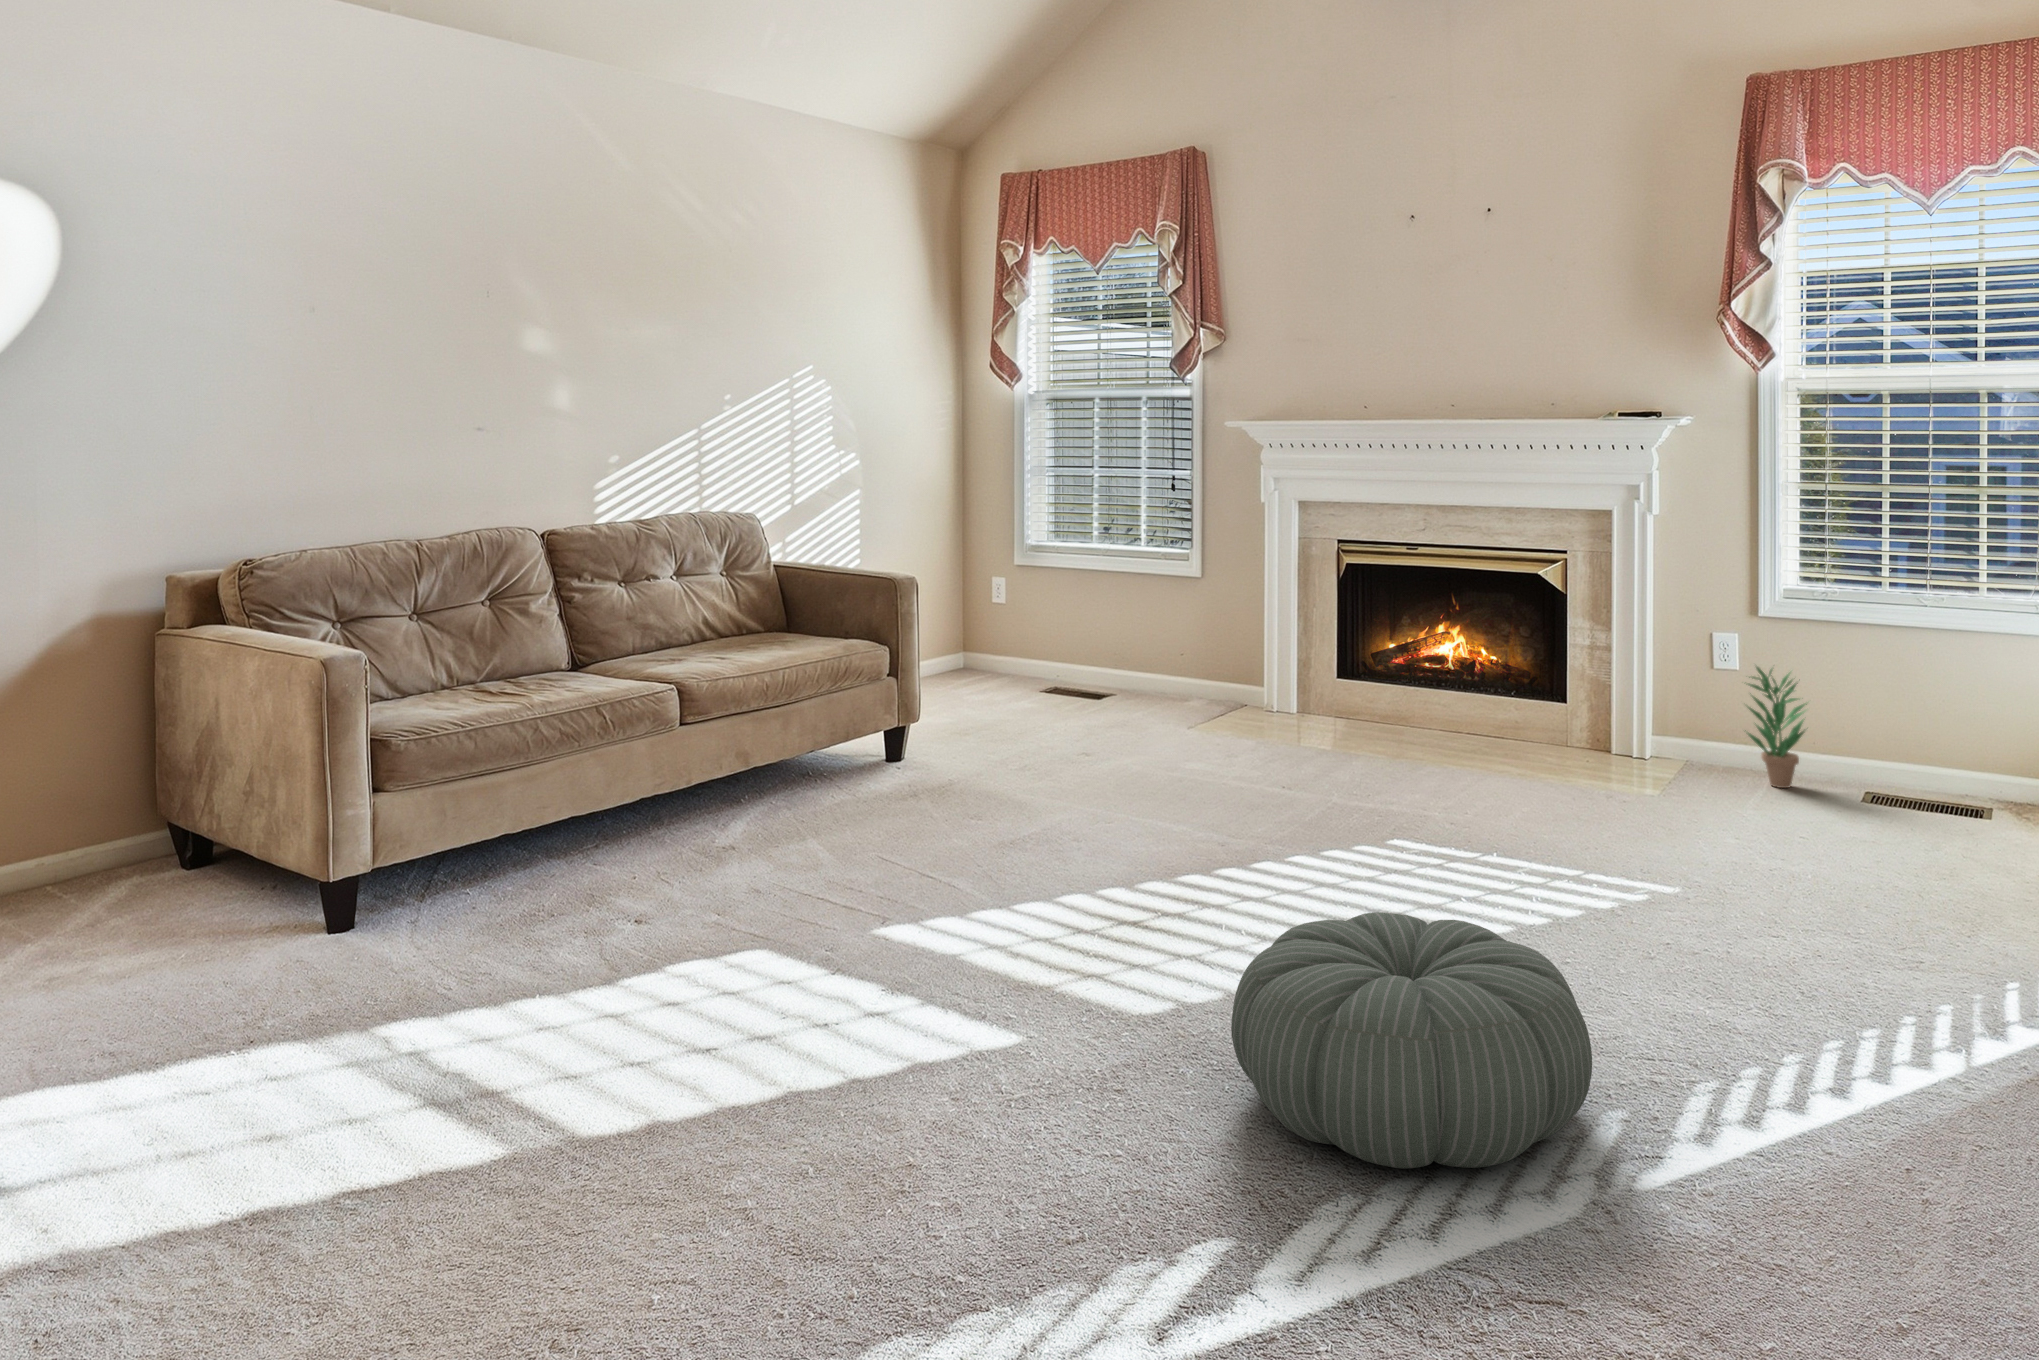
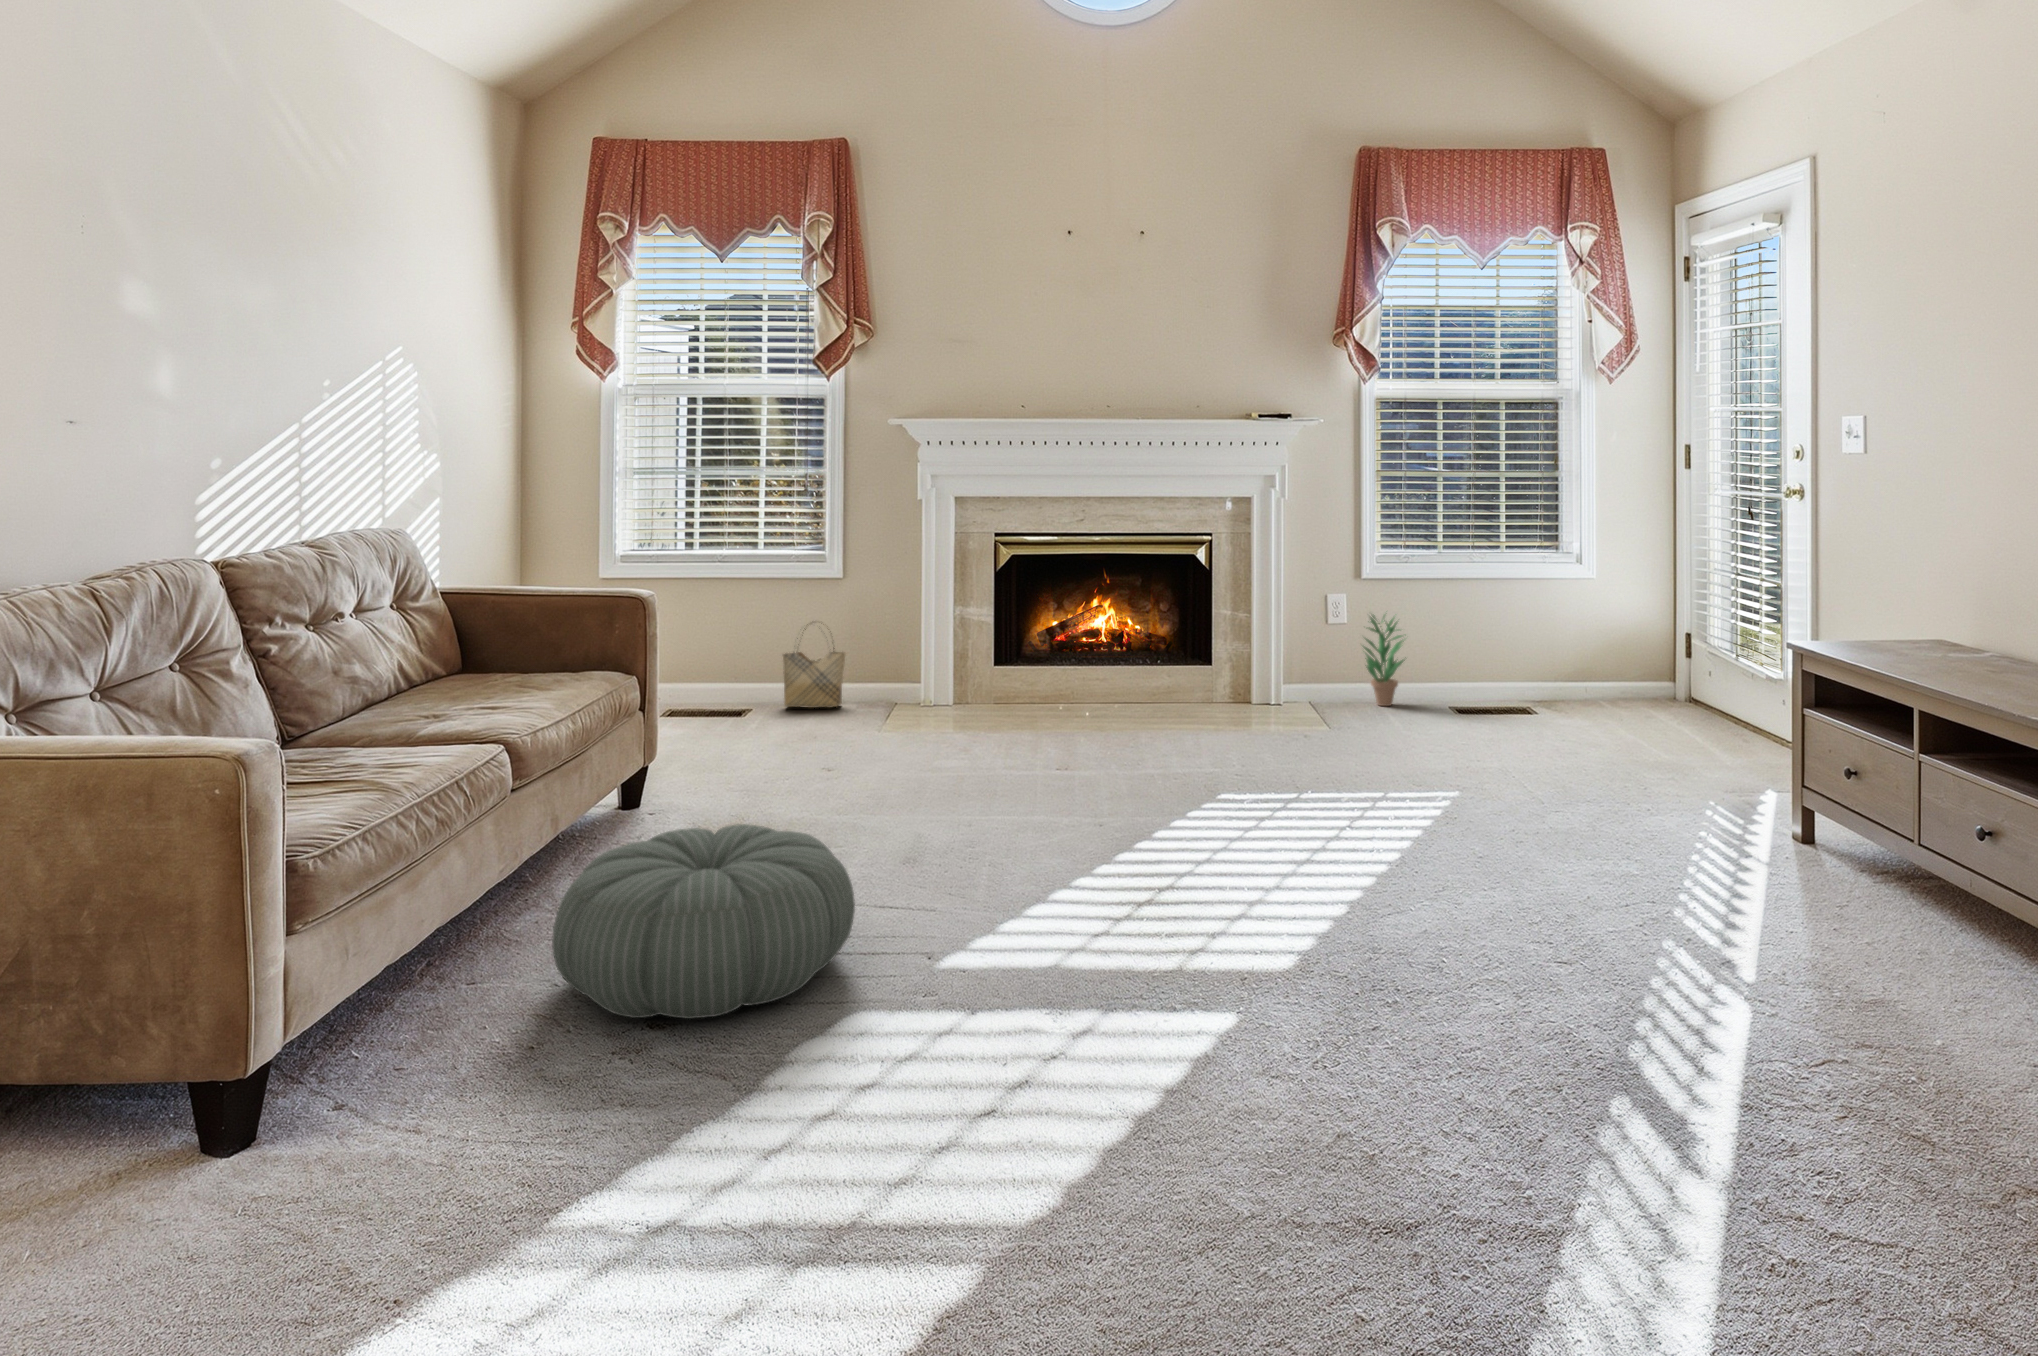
woven basket: none [1141,620,1199,706] -> present [783,624,845,708]
pouf: present [1231,912,1592,1169] -> present [552,824,855,1019]

